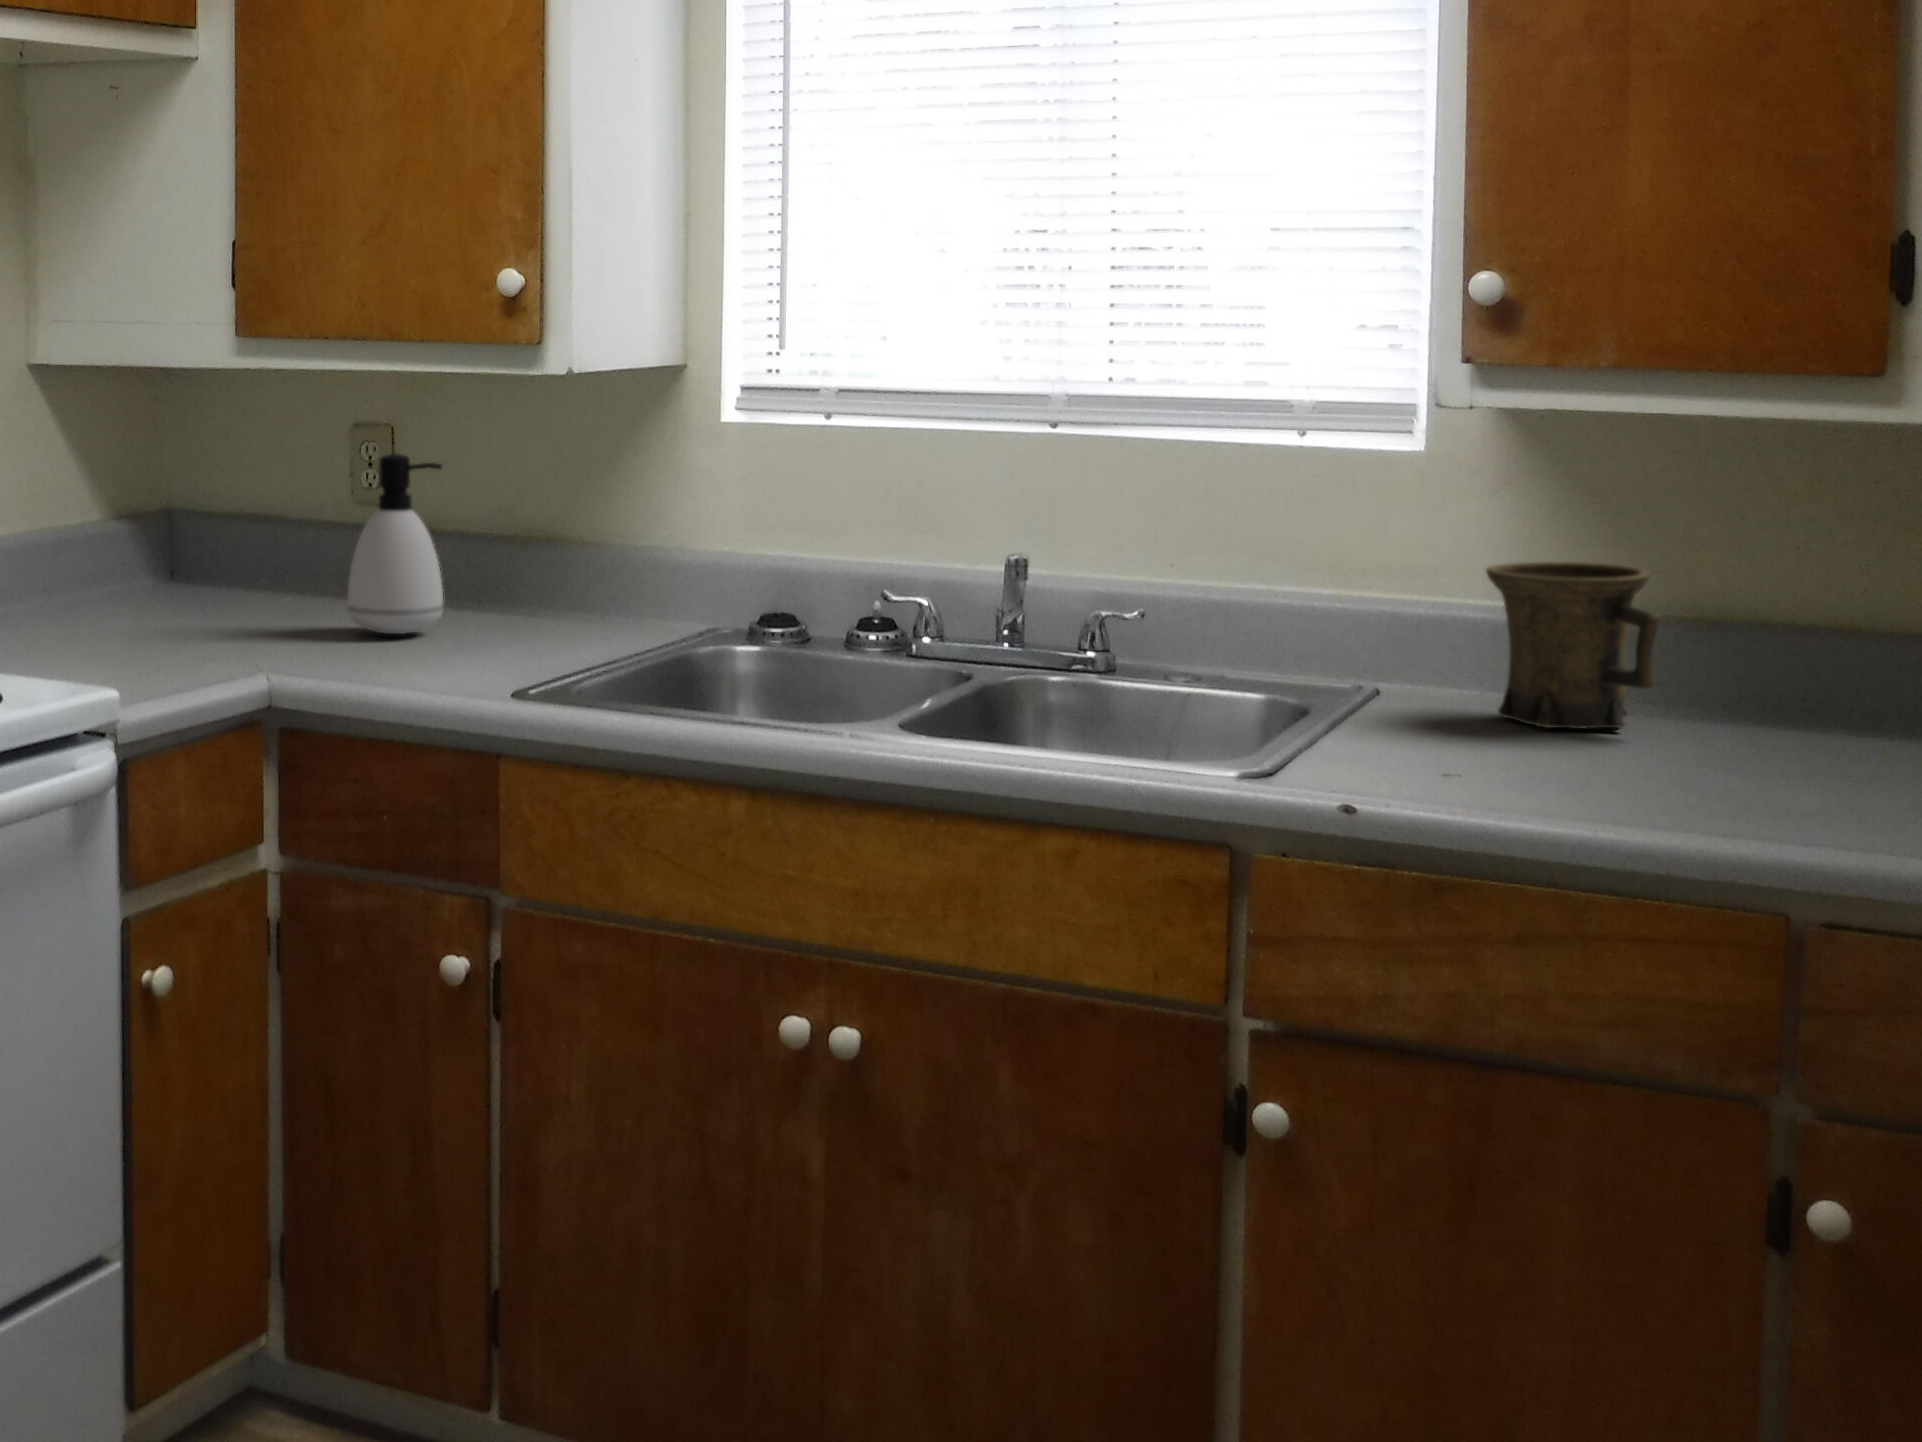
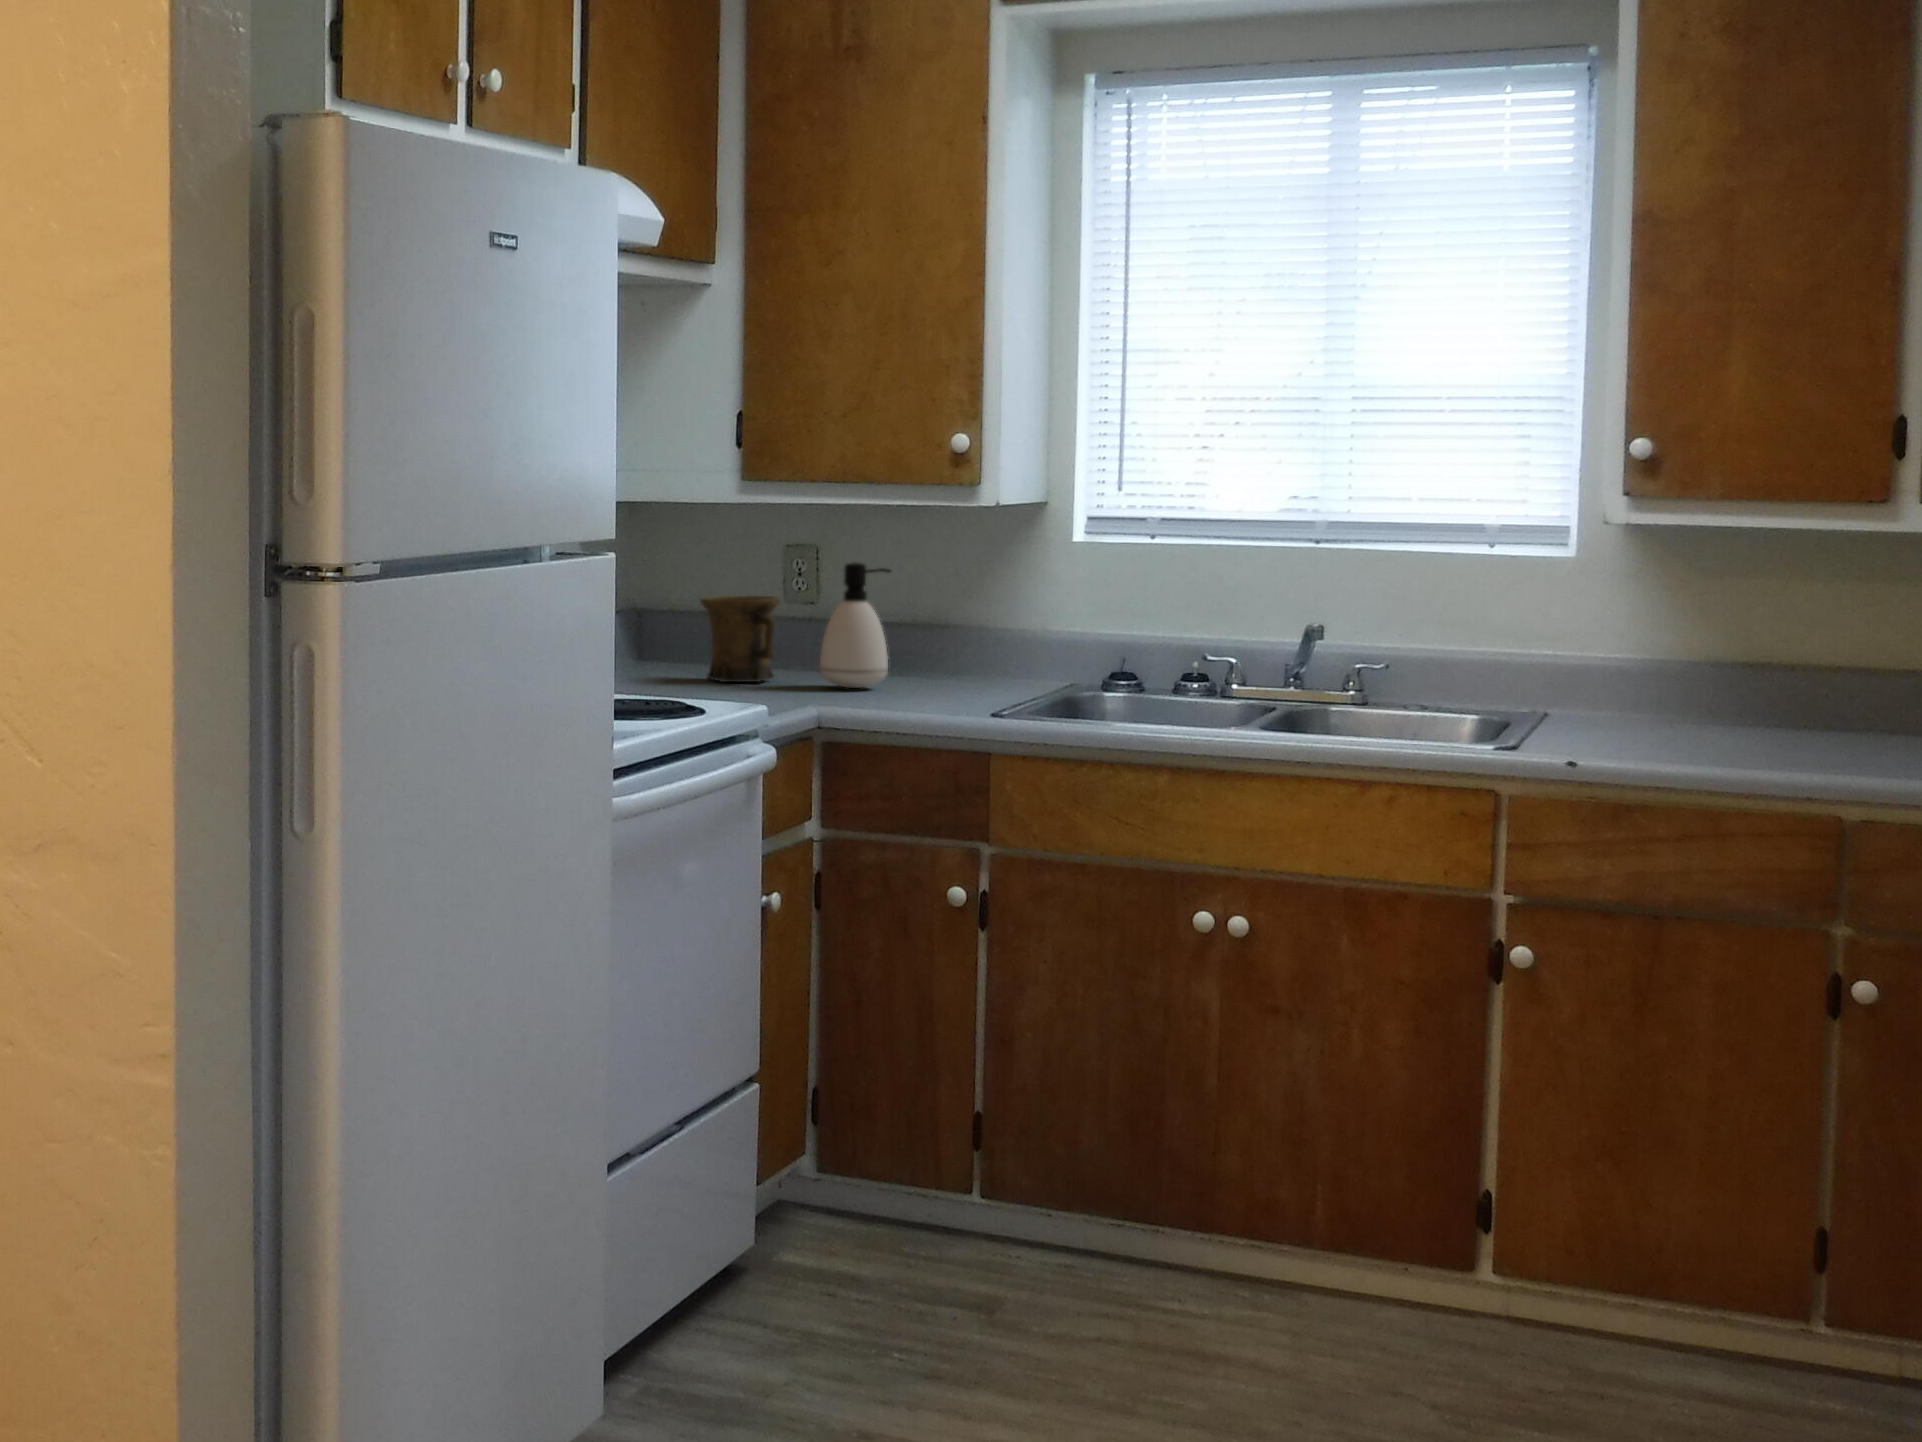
mug: present [1486,562,1659,729] -> present [700,596,781,682]

